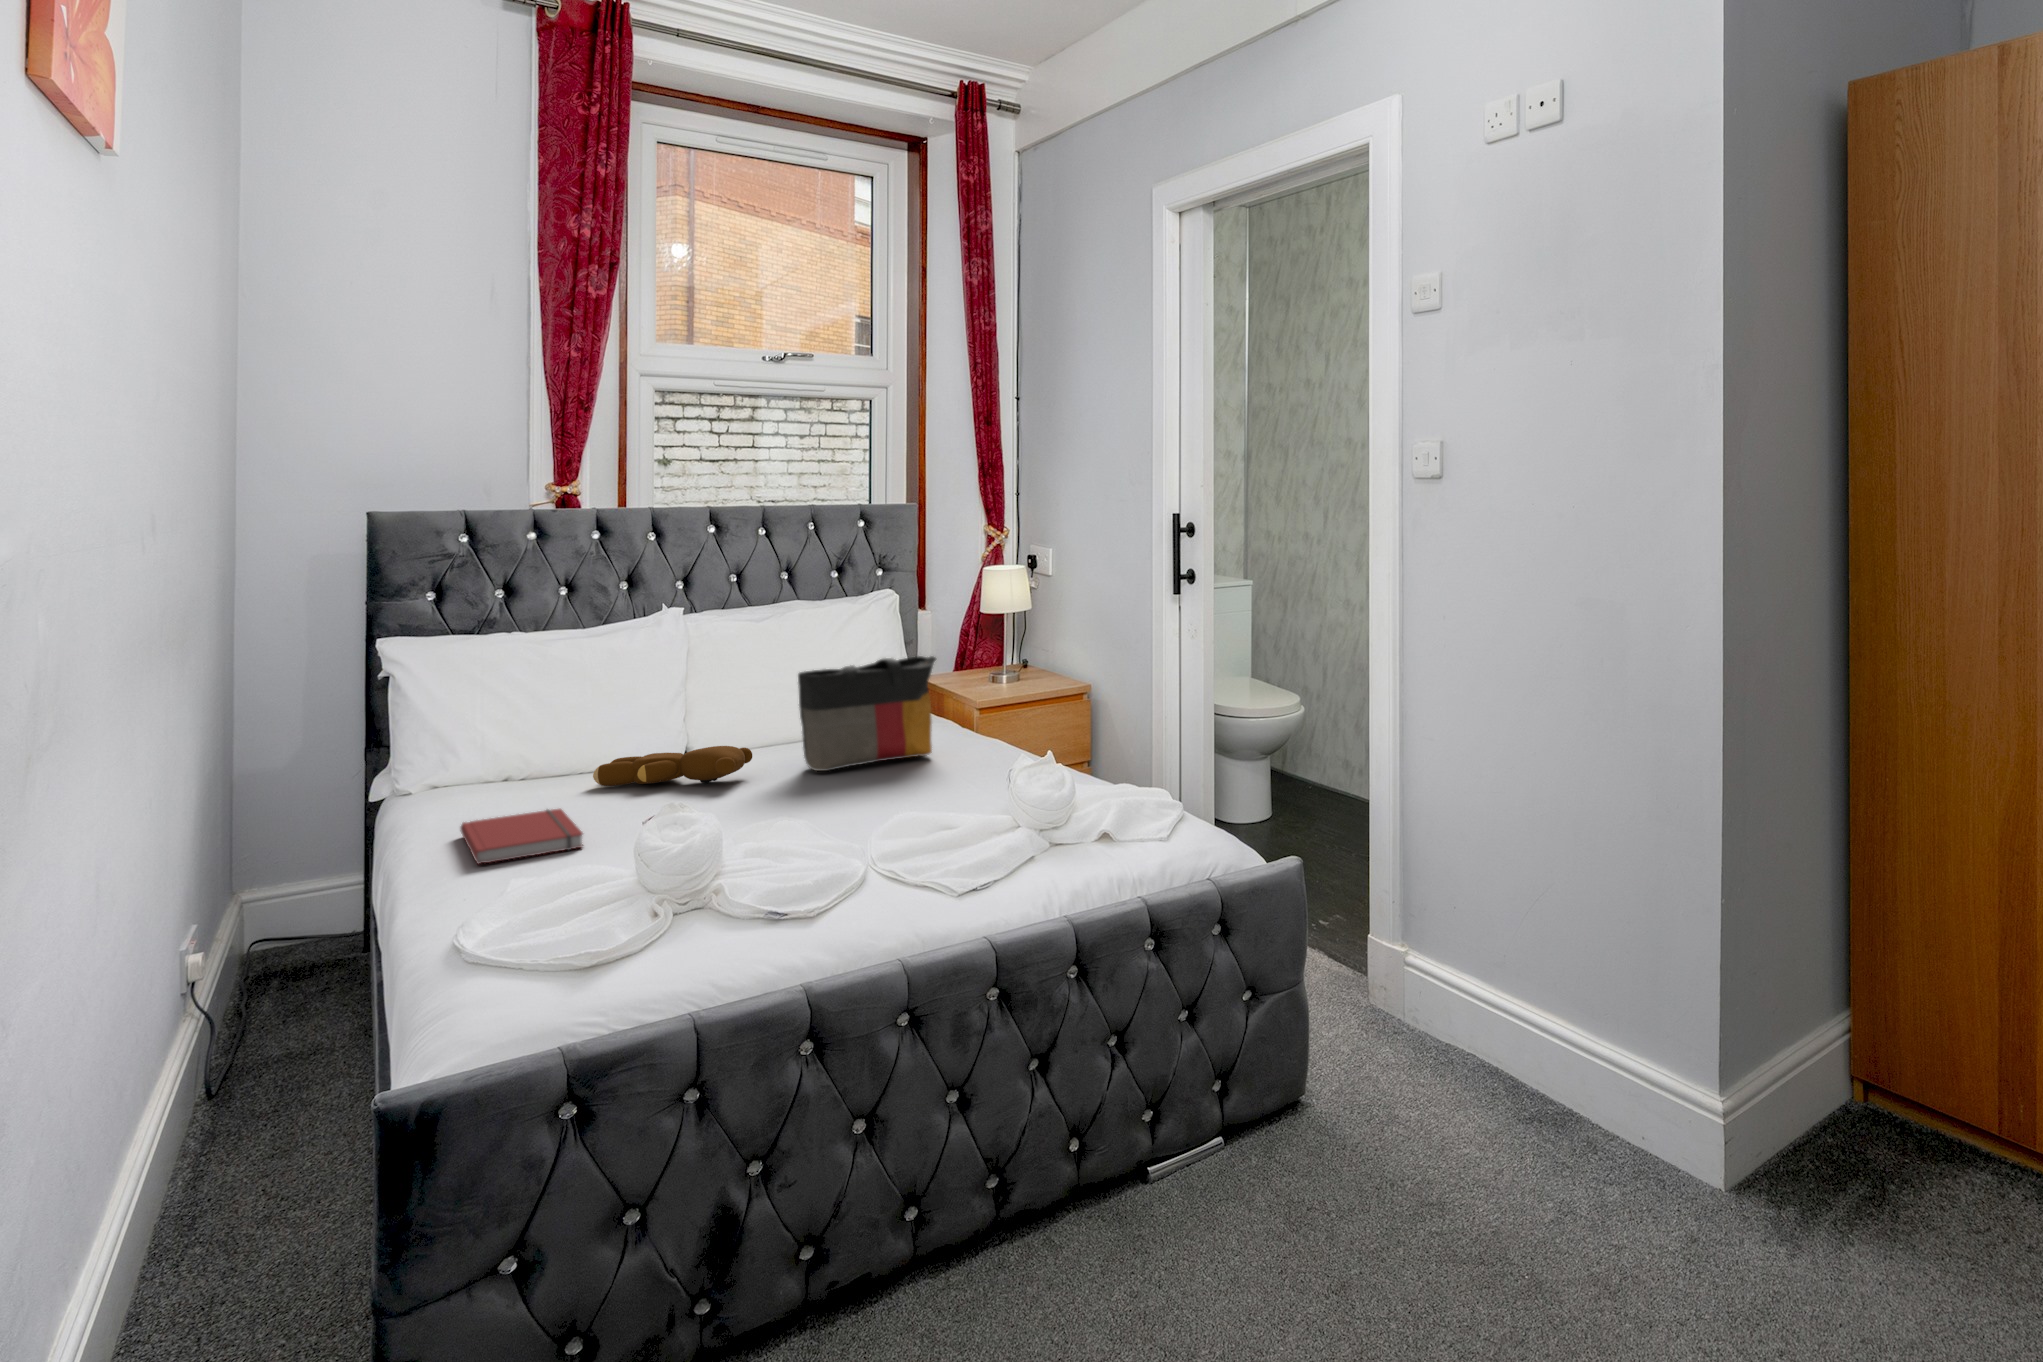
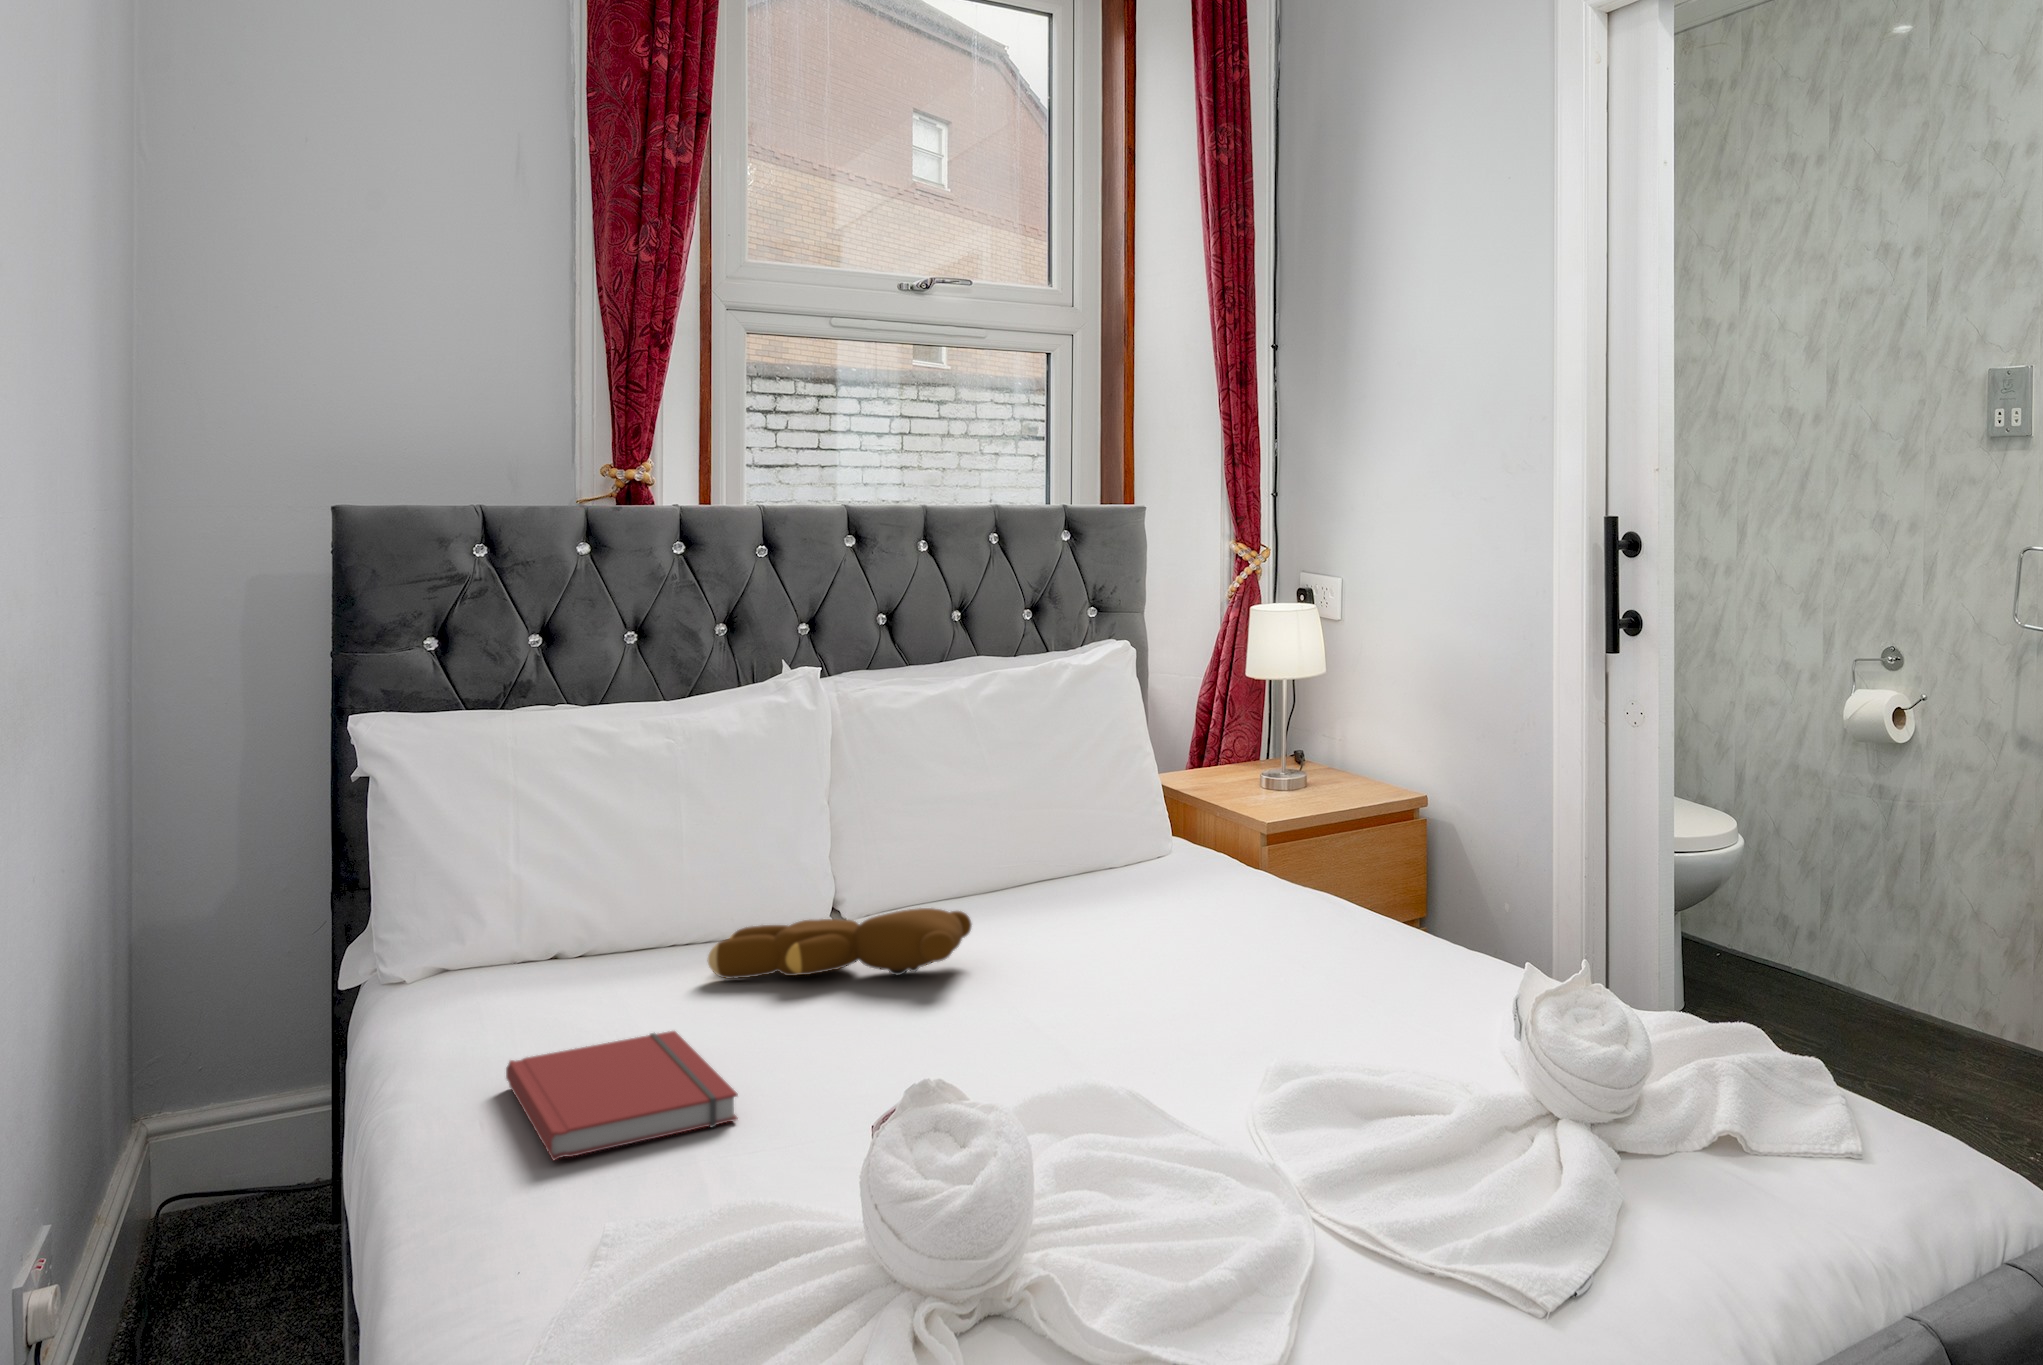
tote bag: present [798,656,936,771] -> none [1047,750,1266,954]

